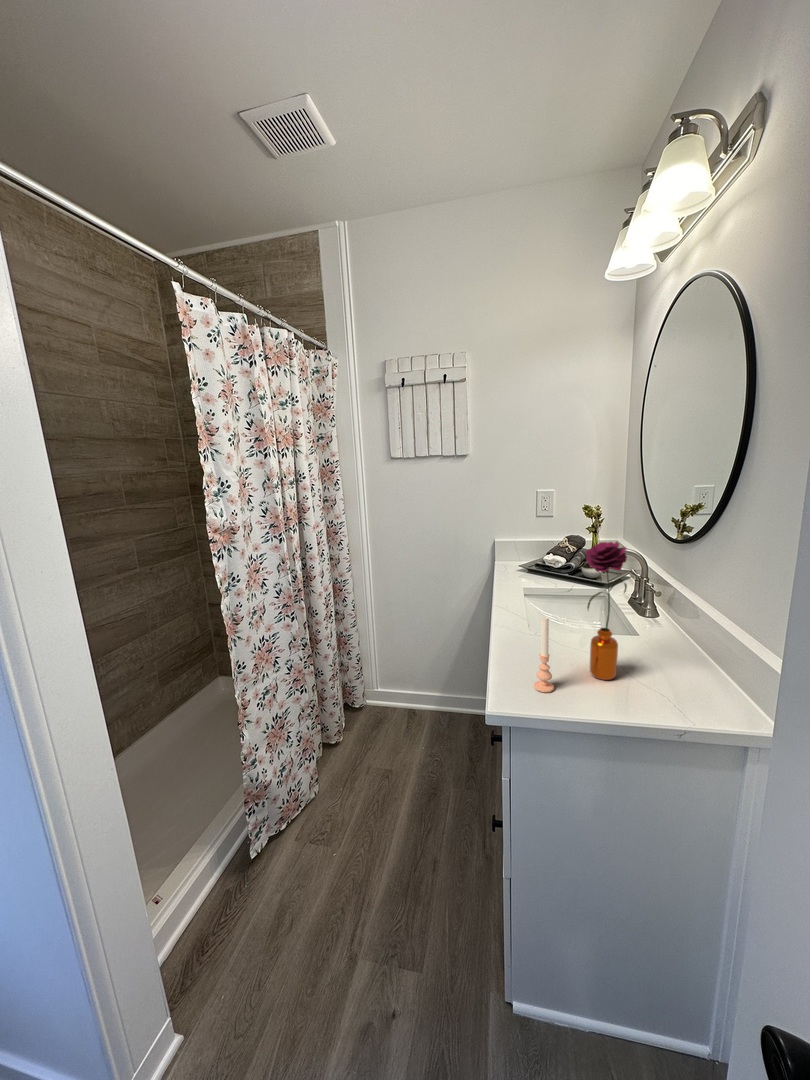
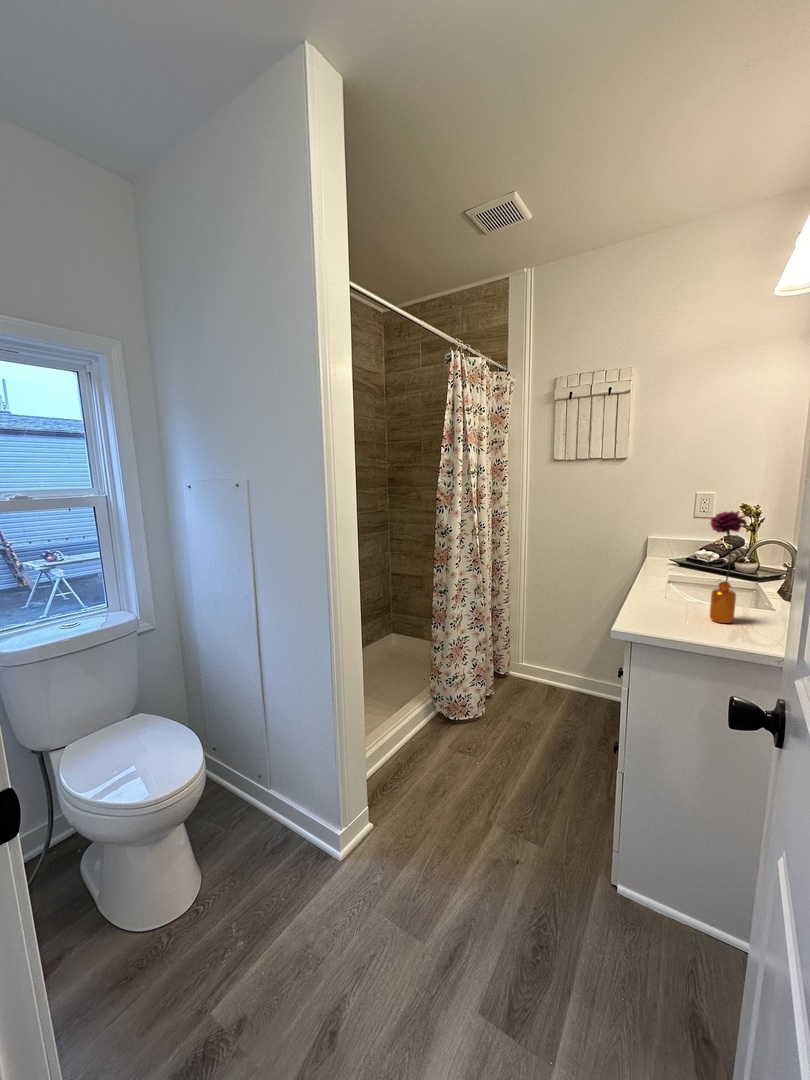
candle: present [534,617,554,692] -> none [657,563,673,623]

